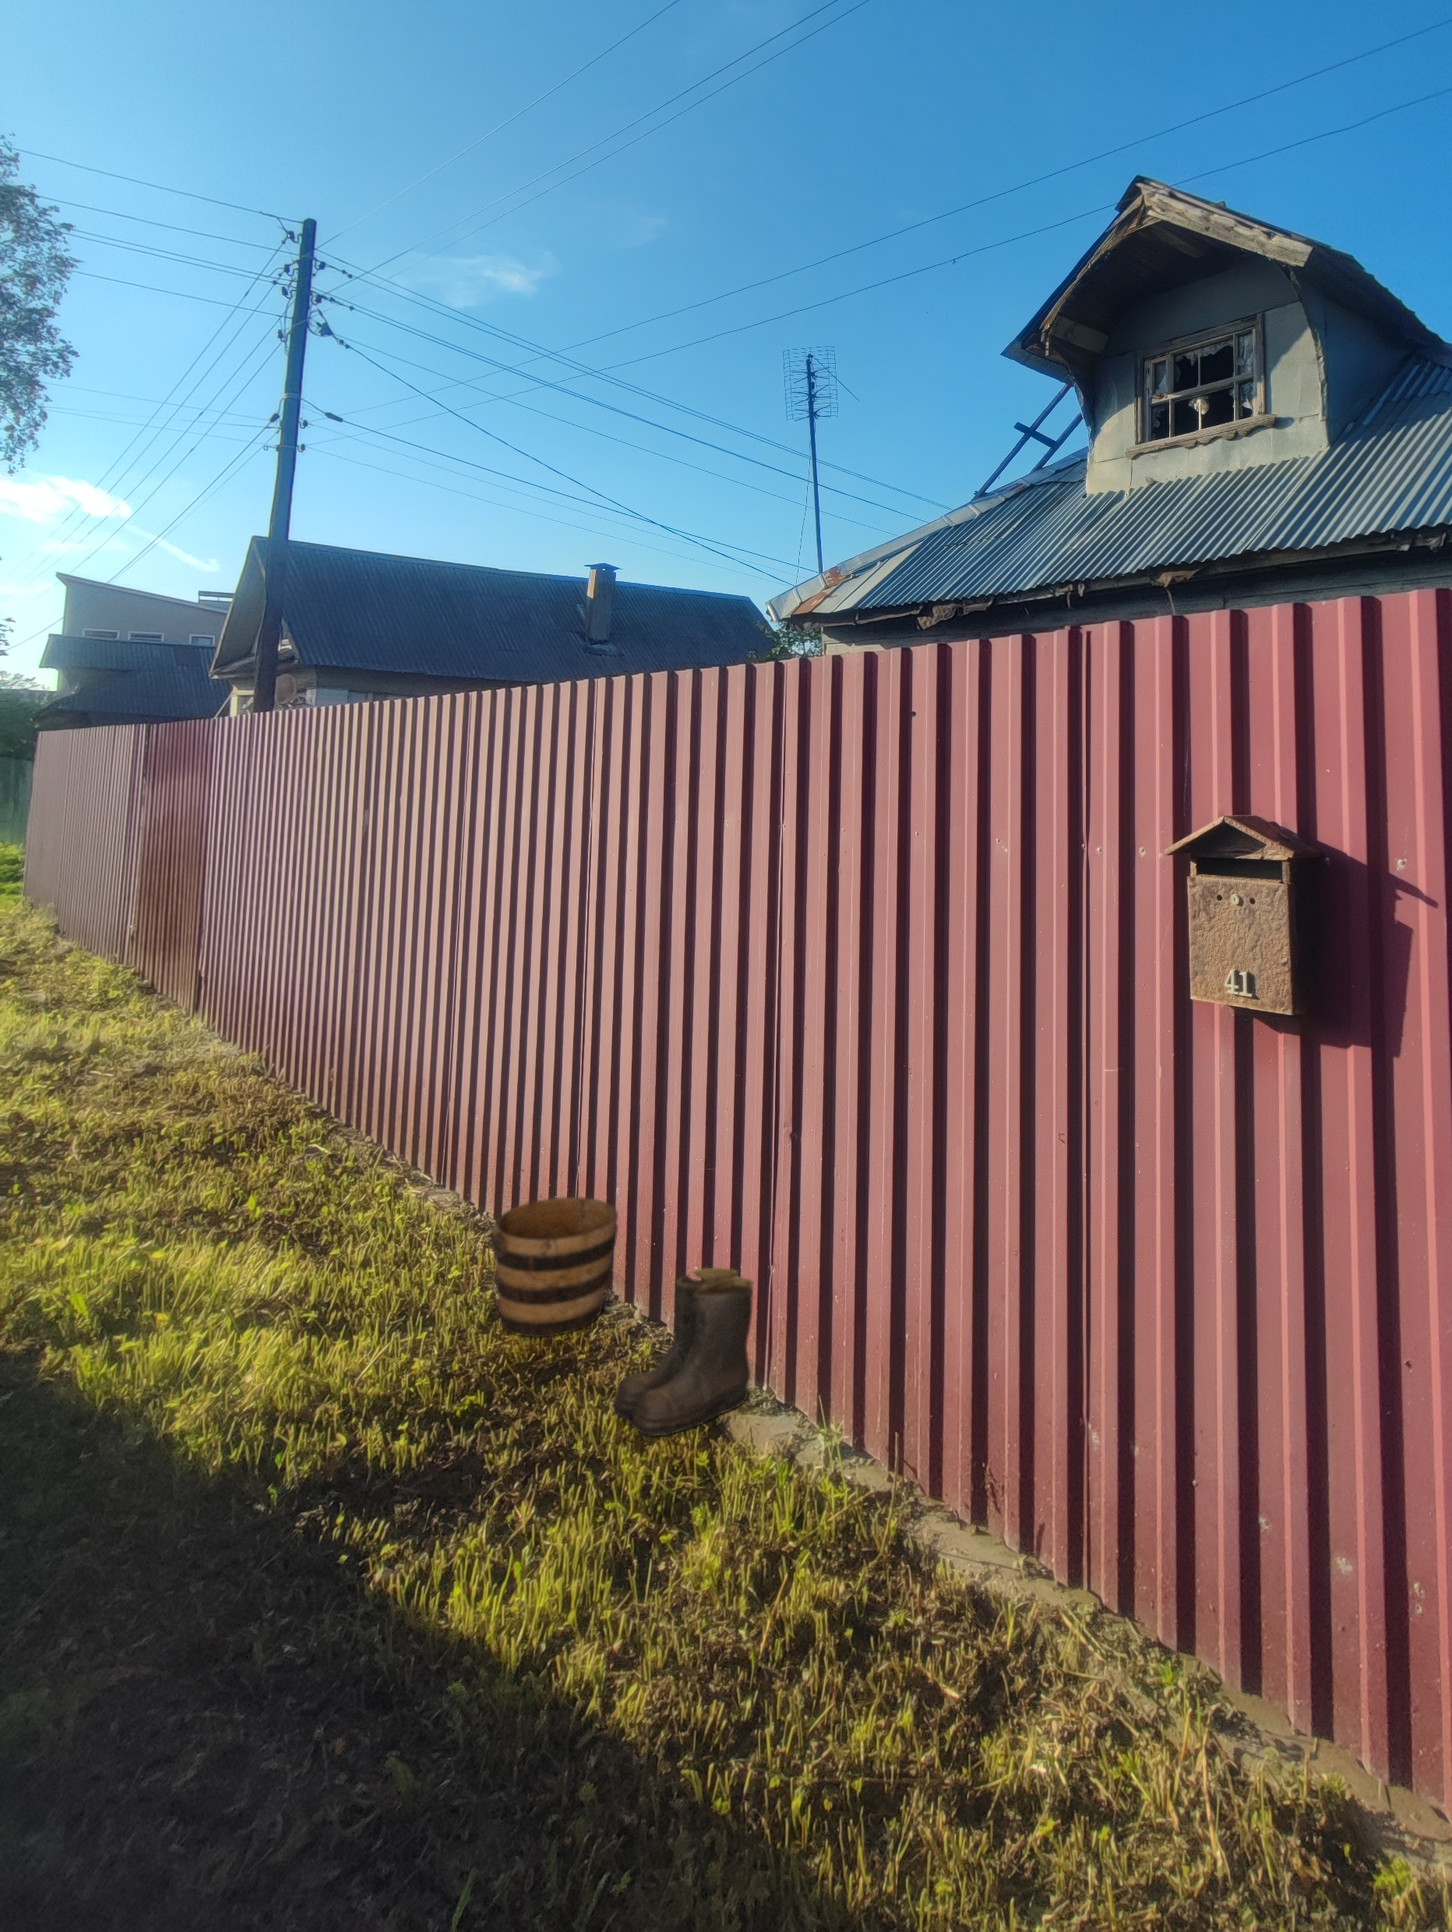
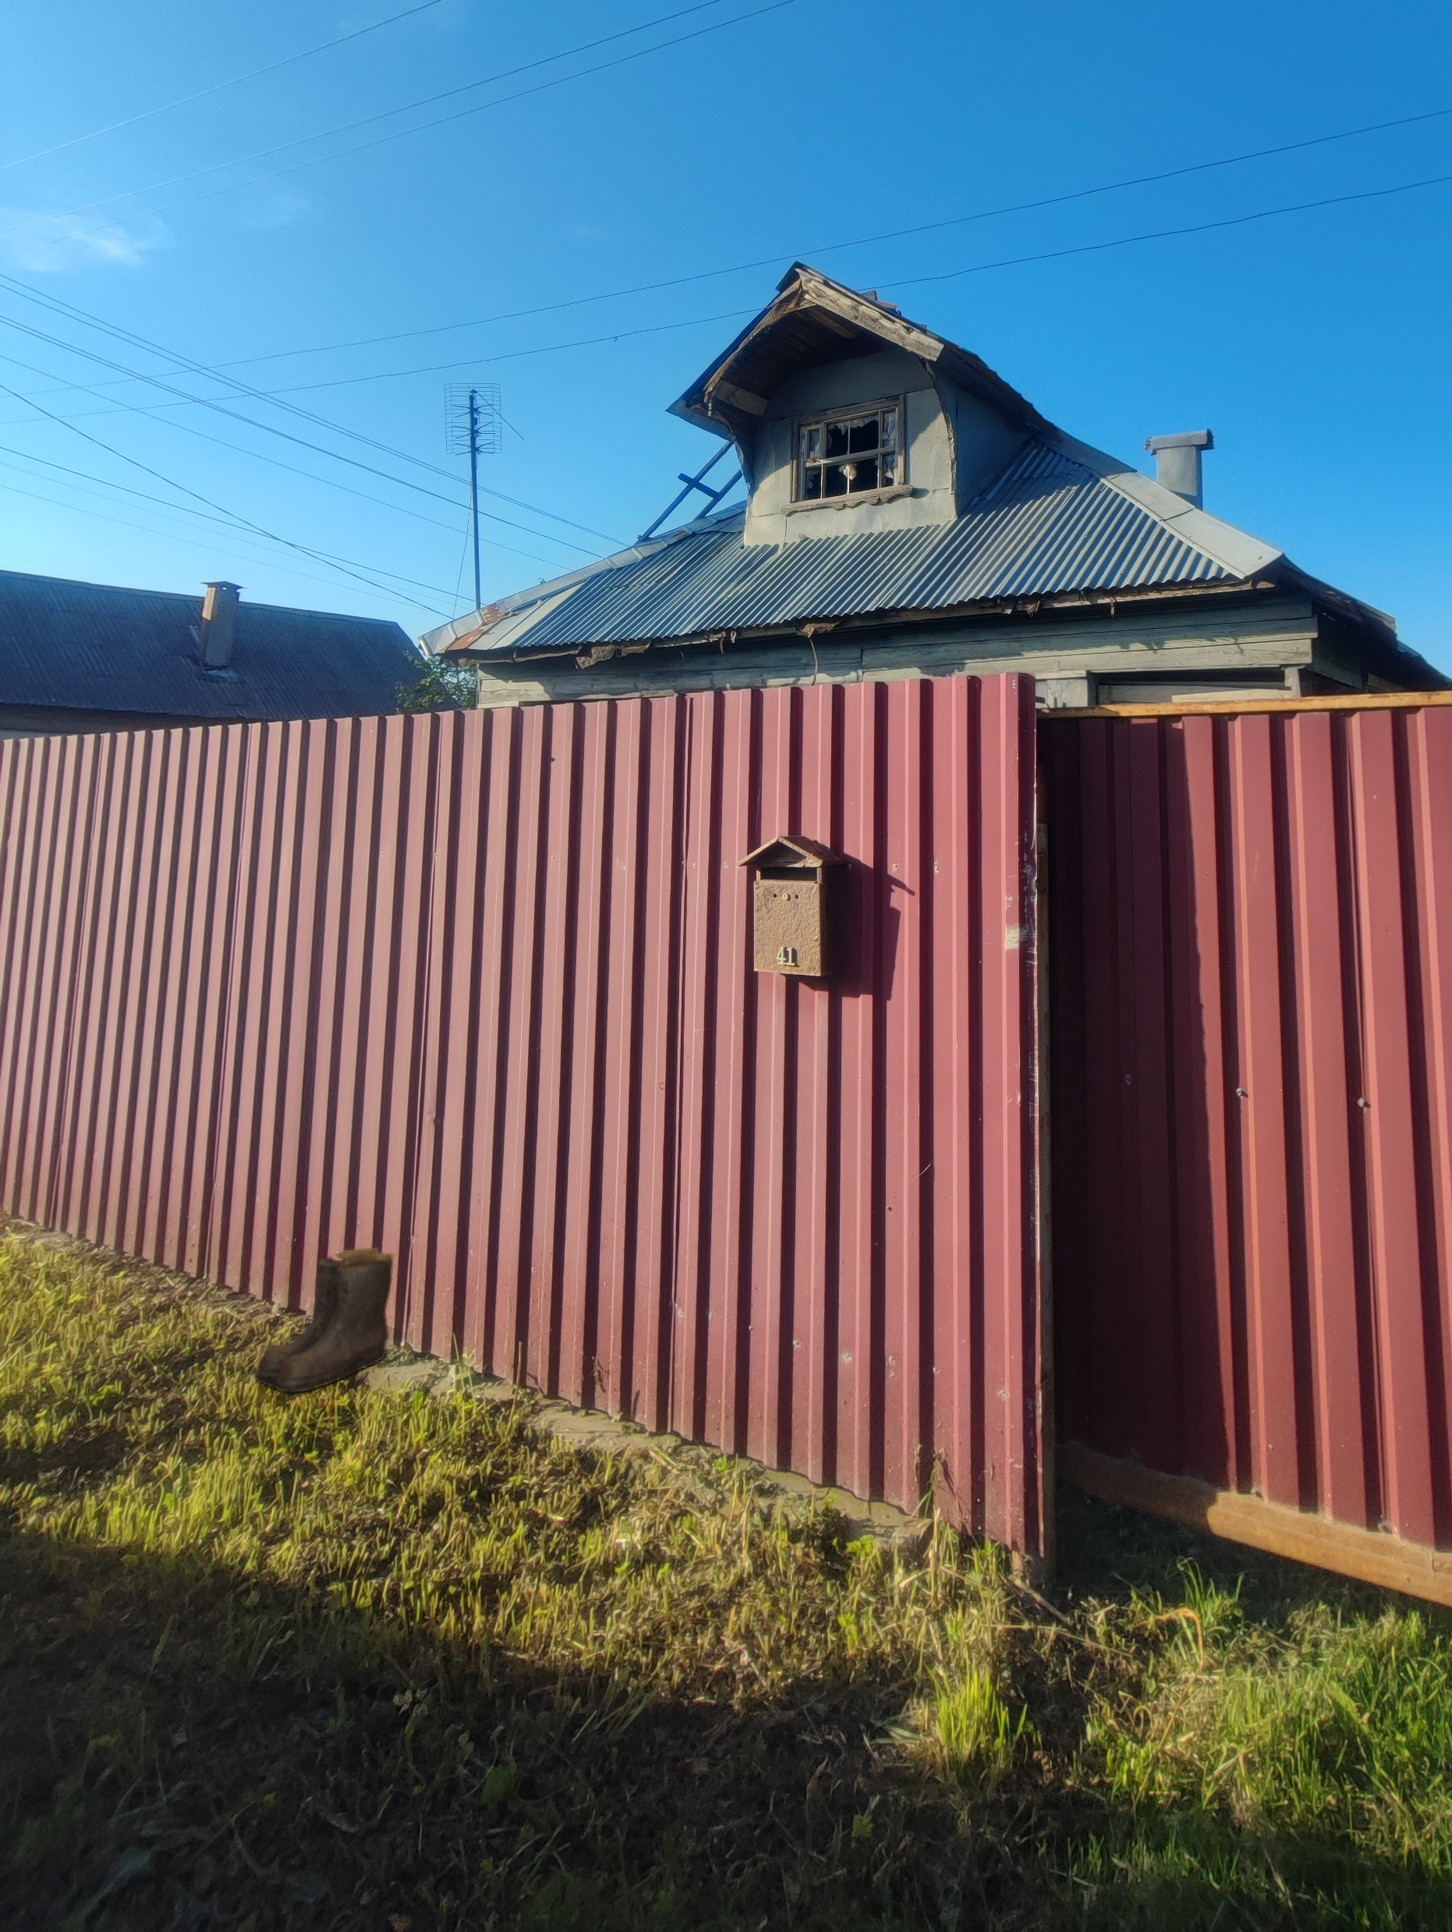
bucket: present [492,1197,618,1337] -> none [125,1212,256,1340]

